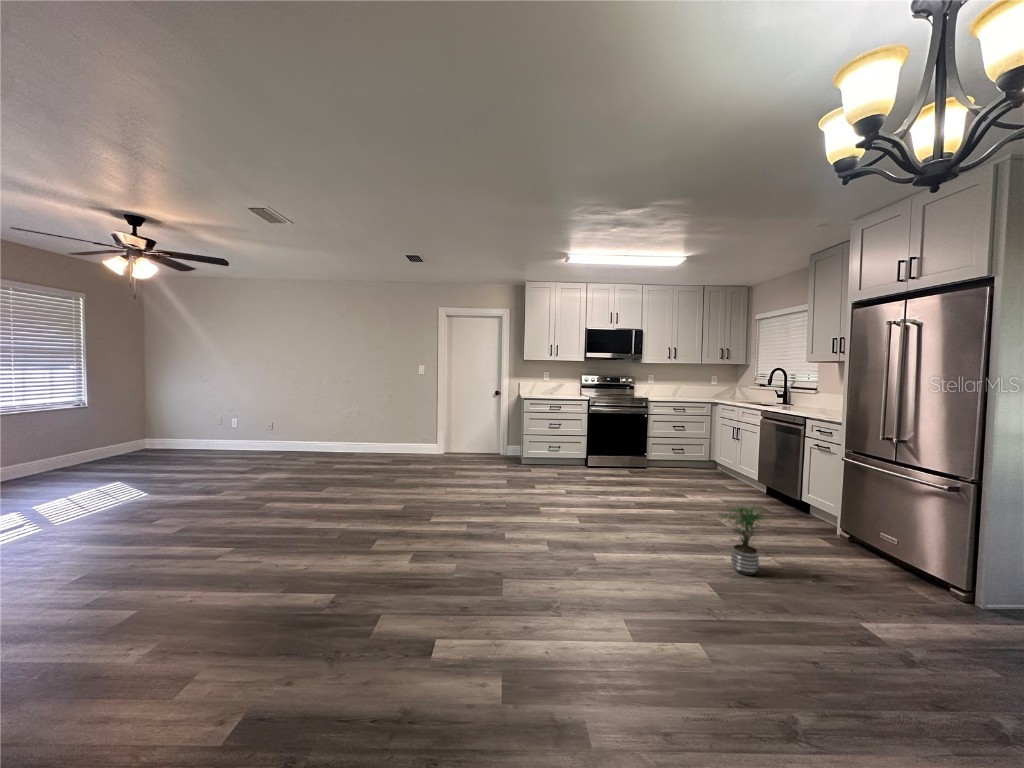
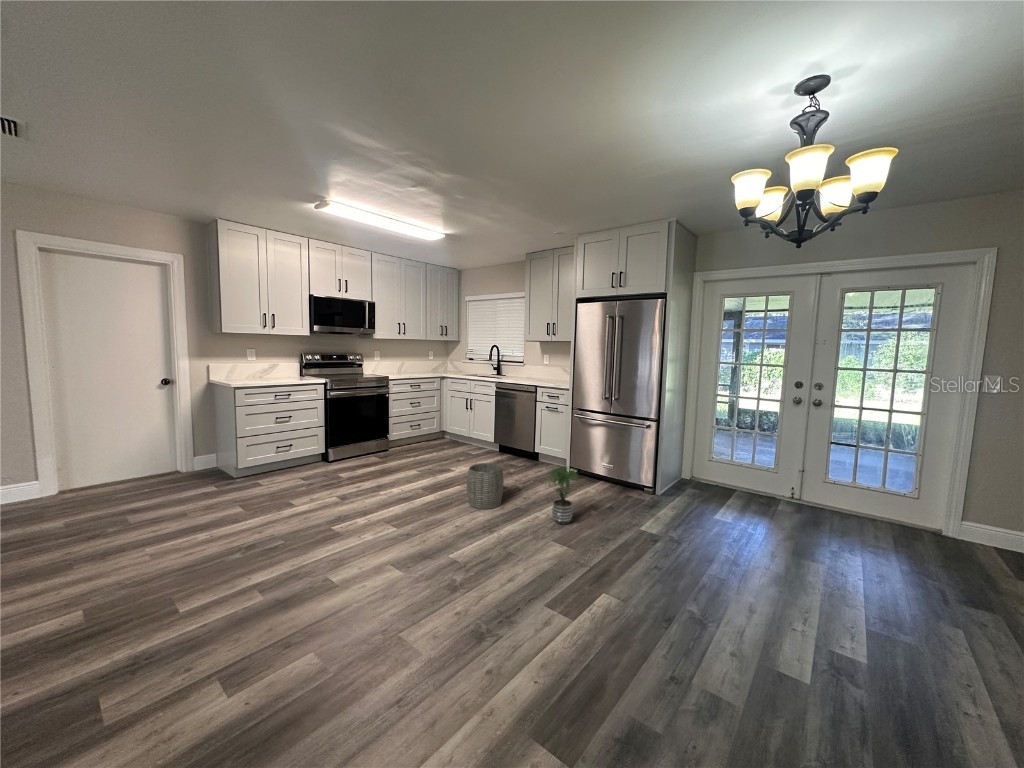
woven basket: none [660,488,701,537] -> present [467,463,504,509]

